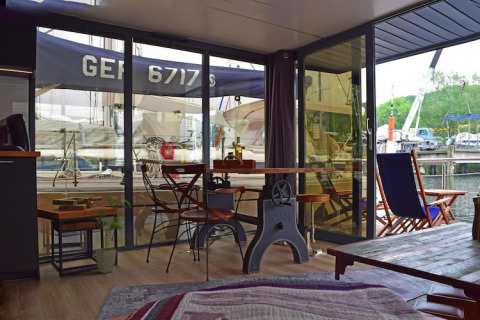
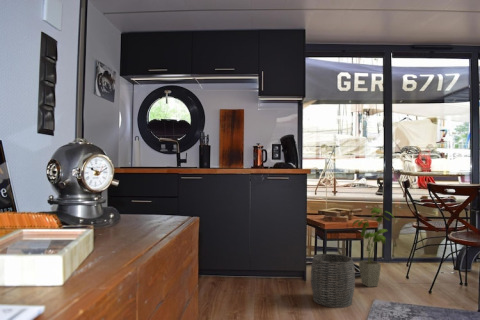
woven basket: none [41,243,87,295] -> present [311,254,355,308]

